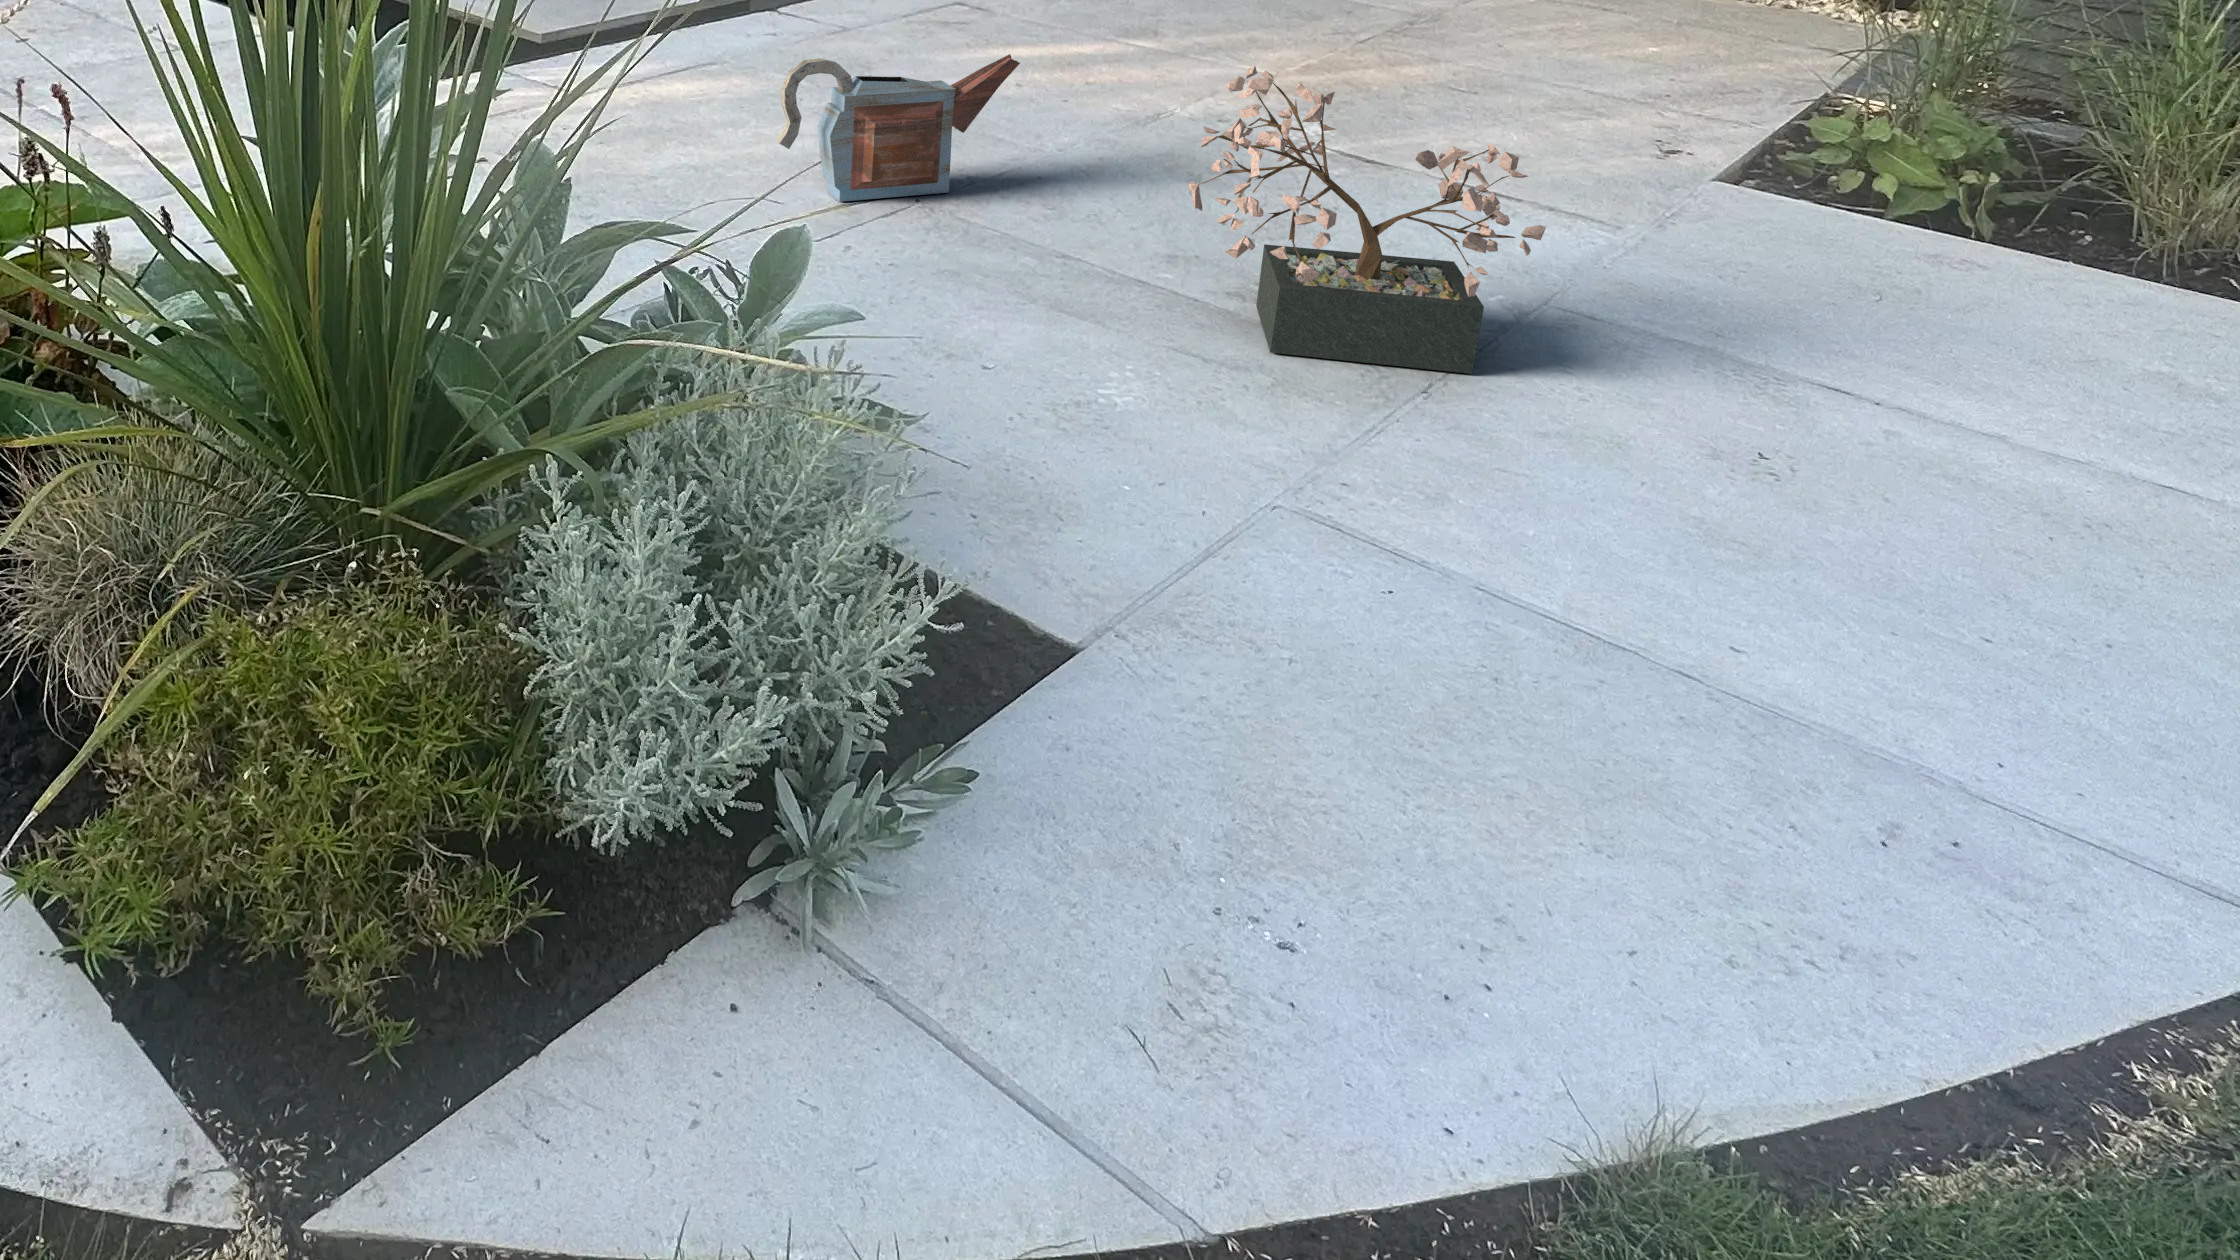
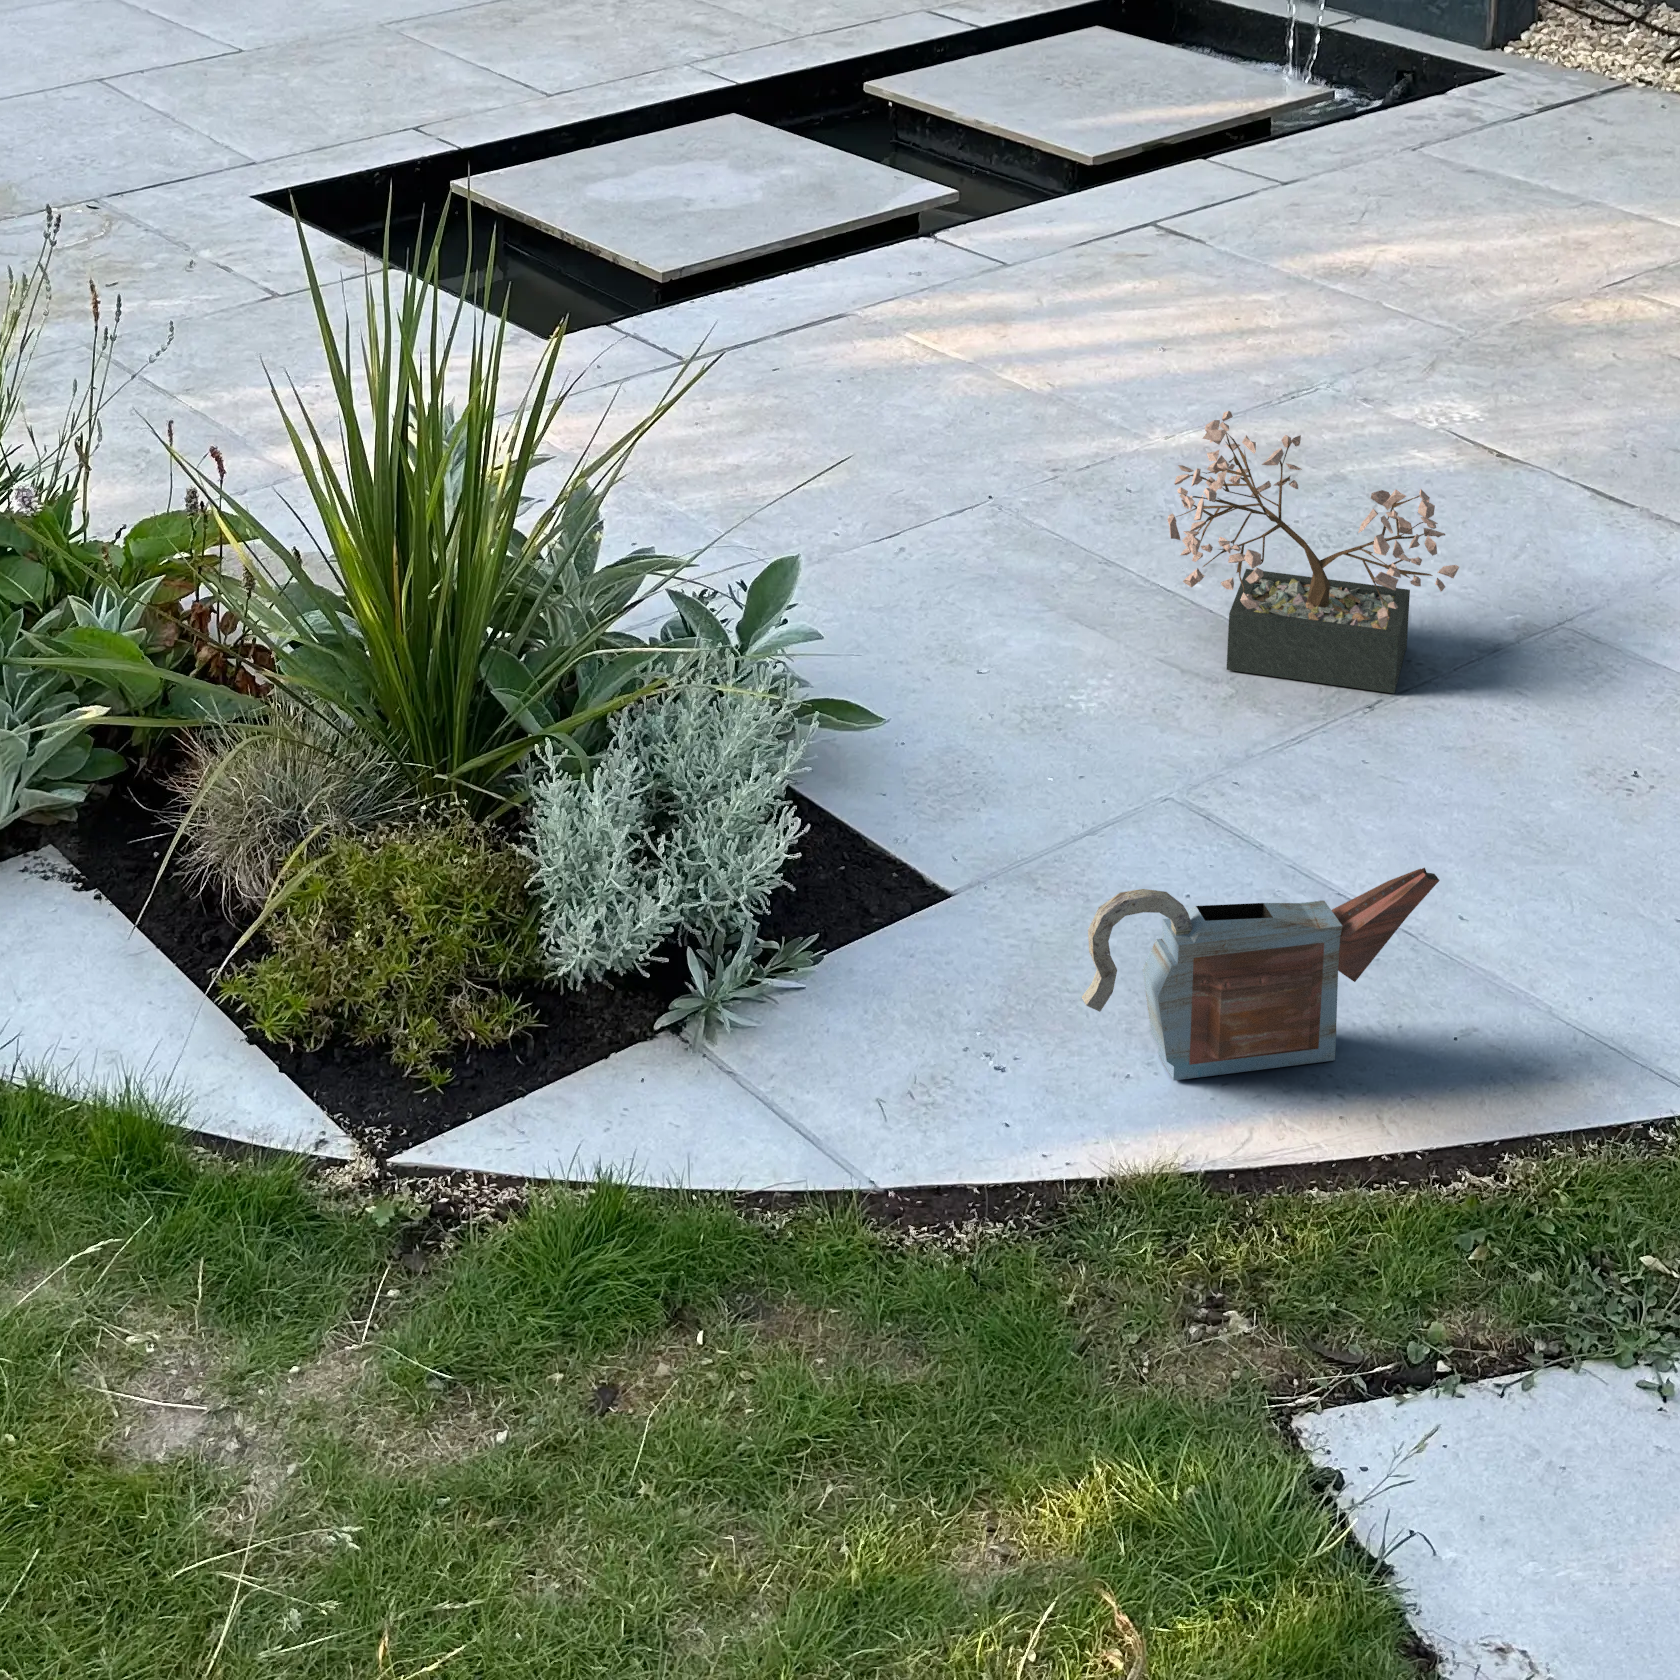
watering can: present [776,54,1020,202] -> present [1082,868,1440,1080]

